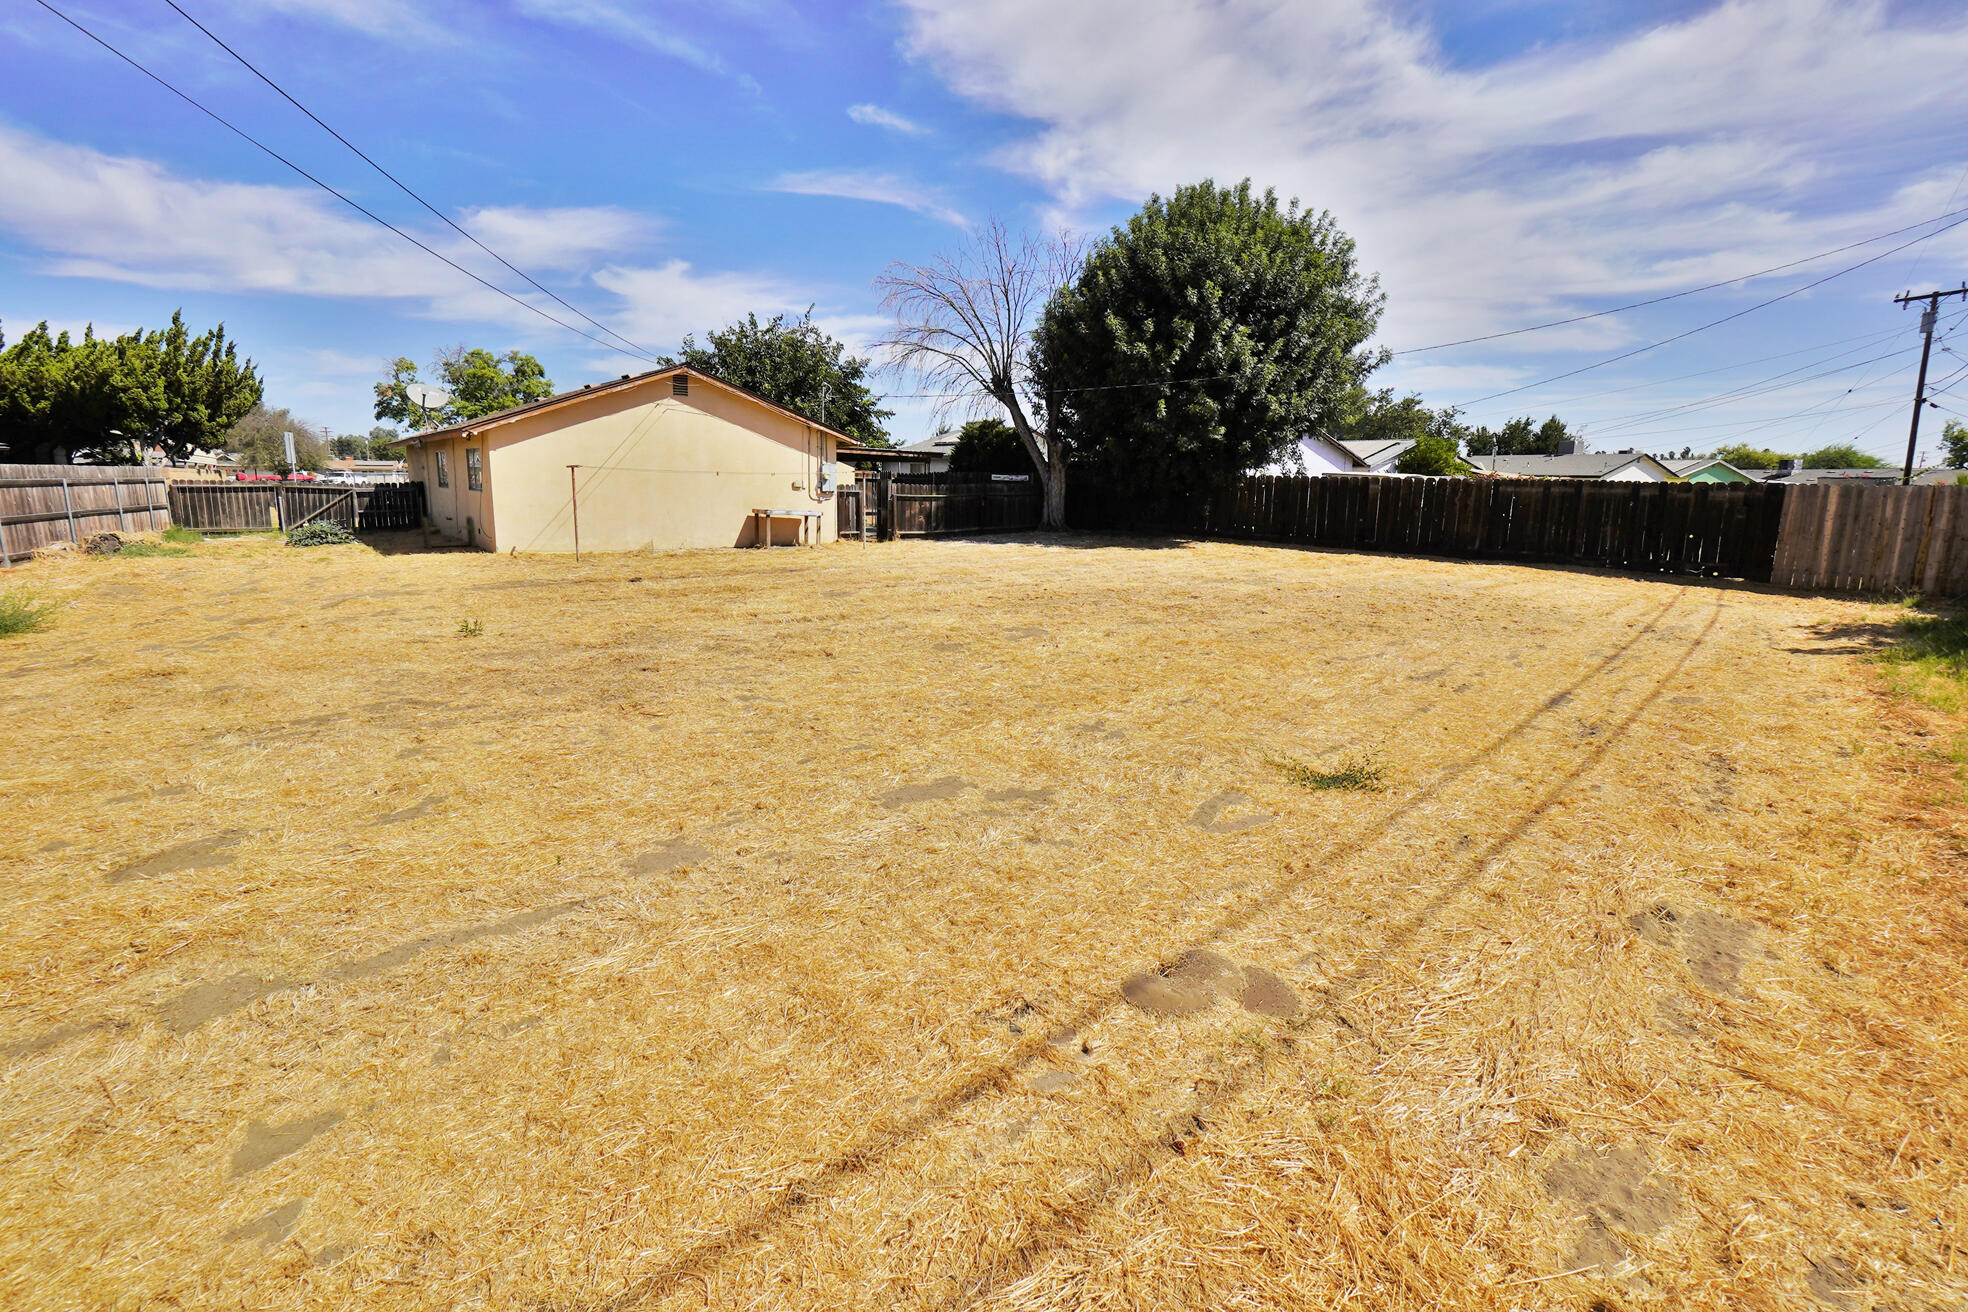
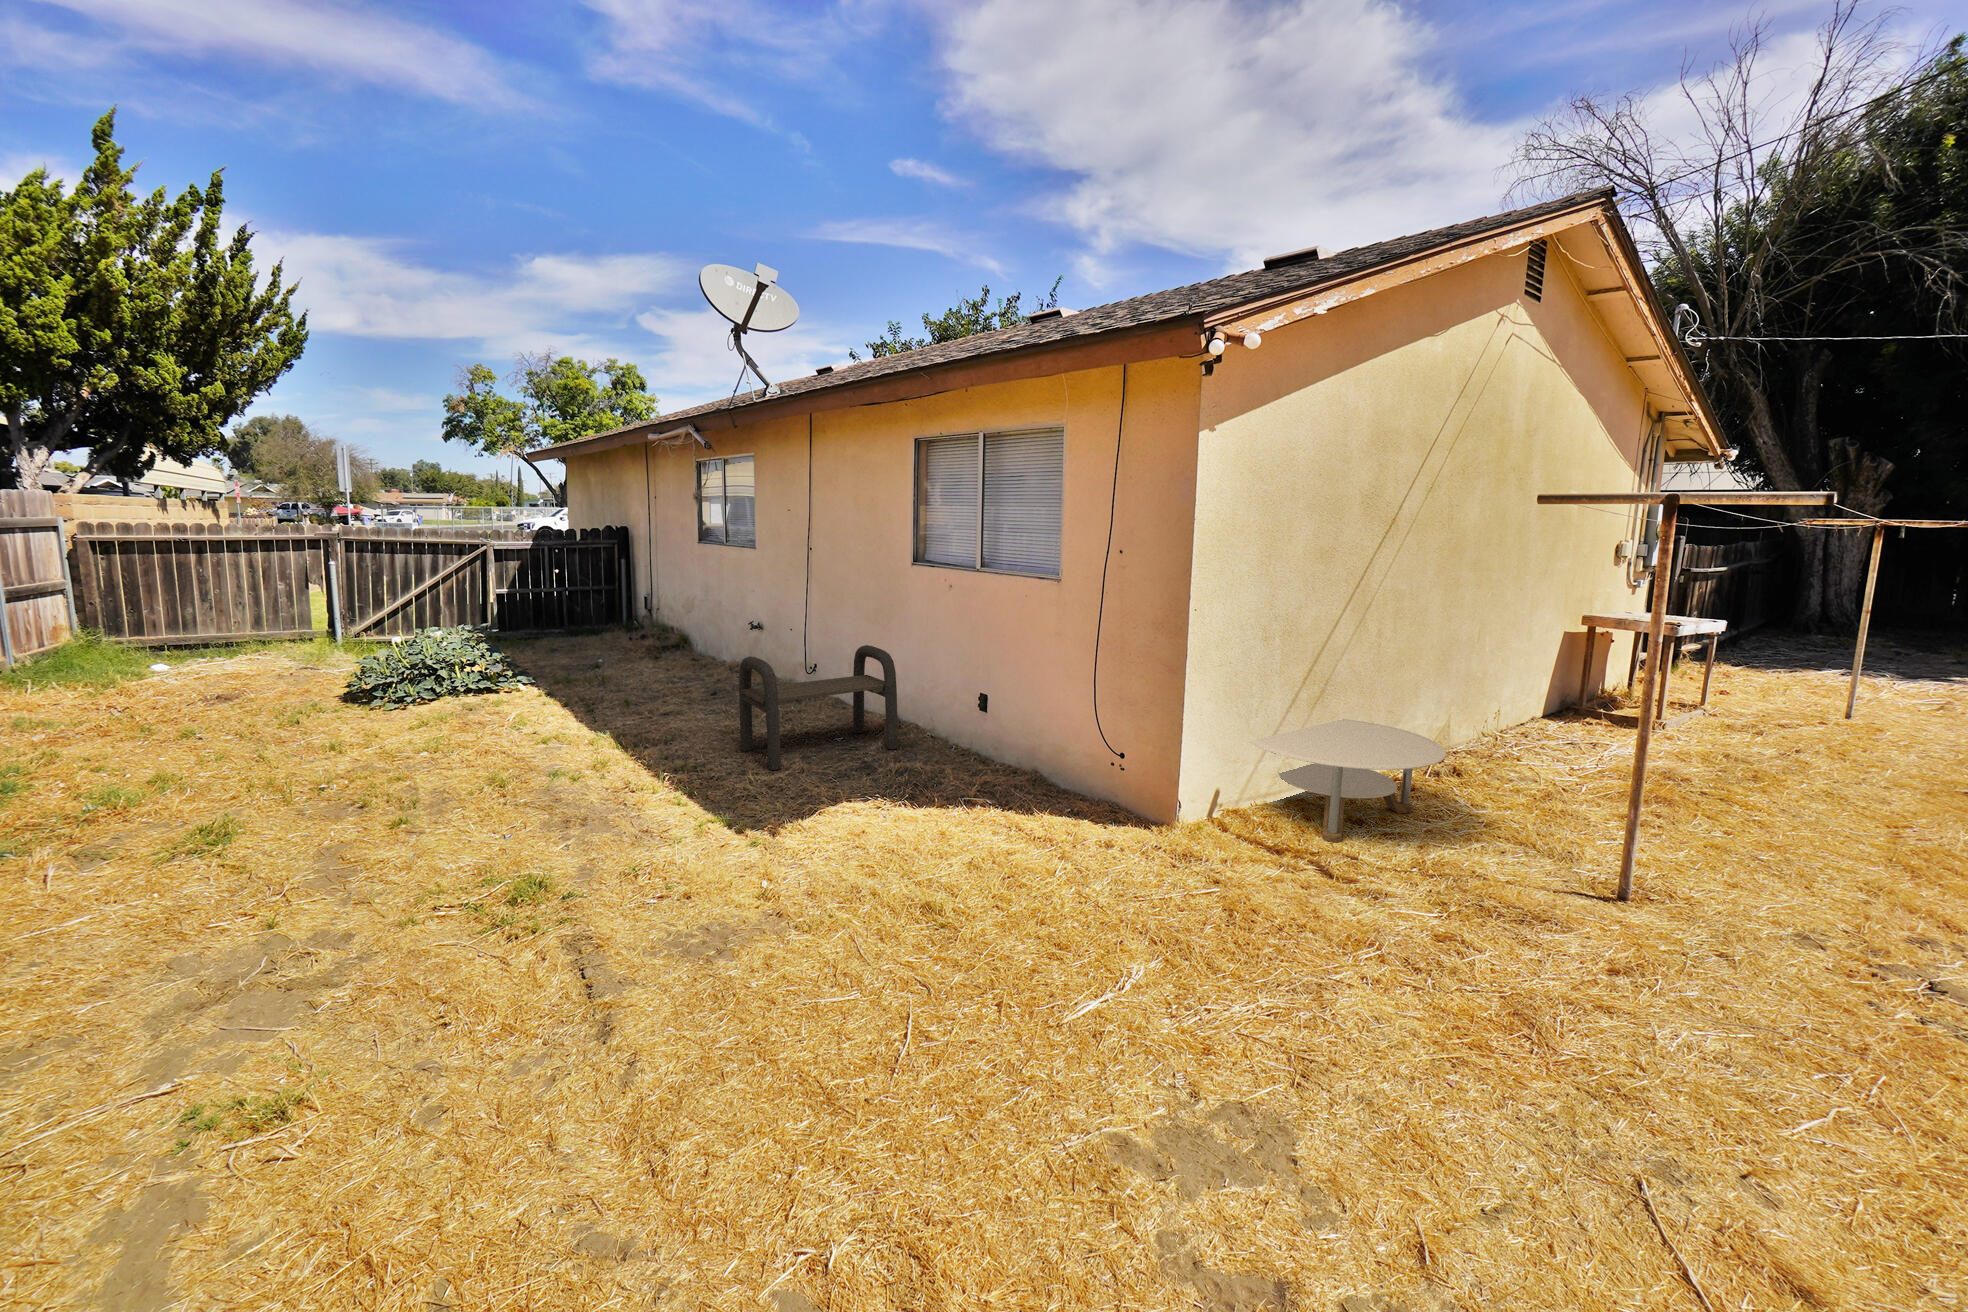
round table: none [546,531,600,555] -> present [1250,719,1446,842]

